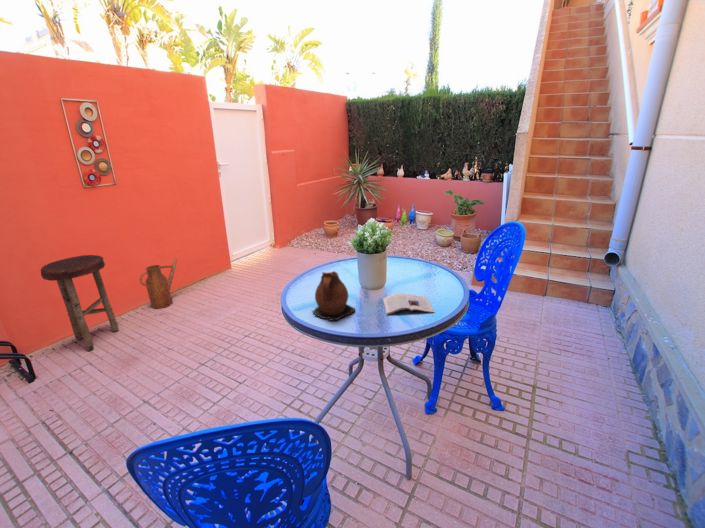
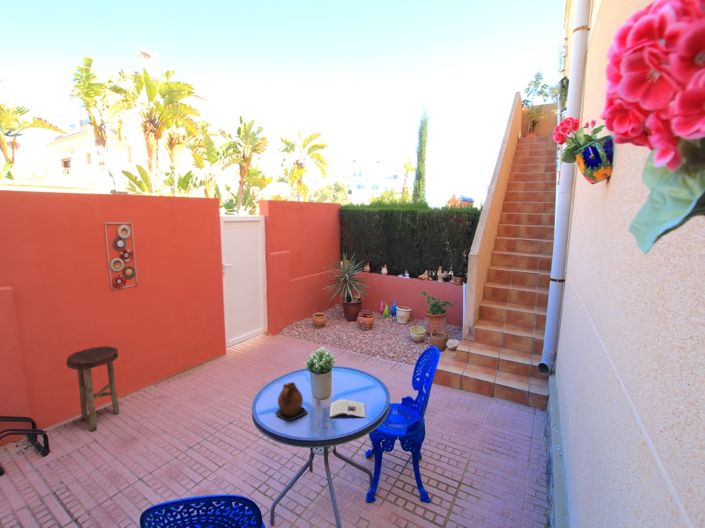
watering can: present [140,259,177,309] -> none [143,348,177,393]

